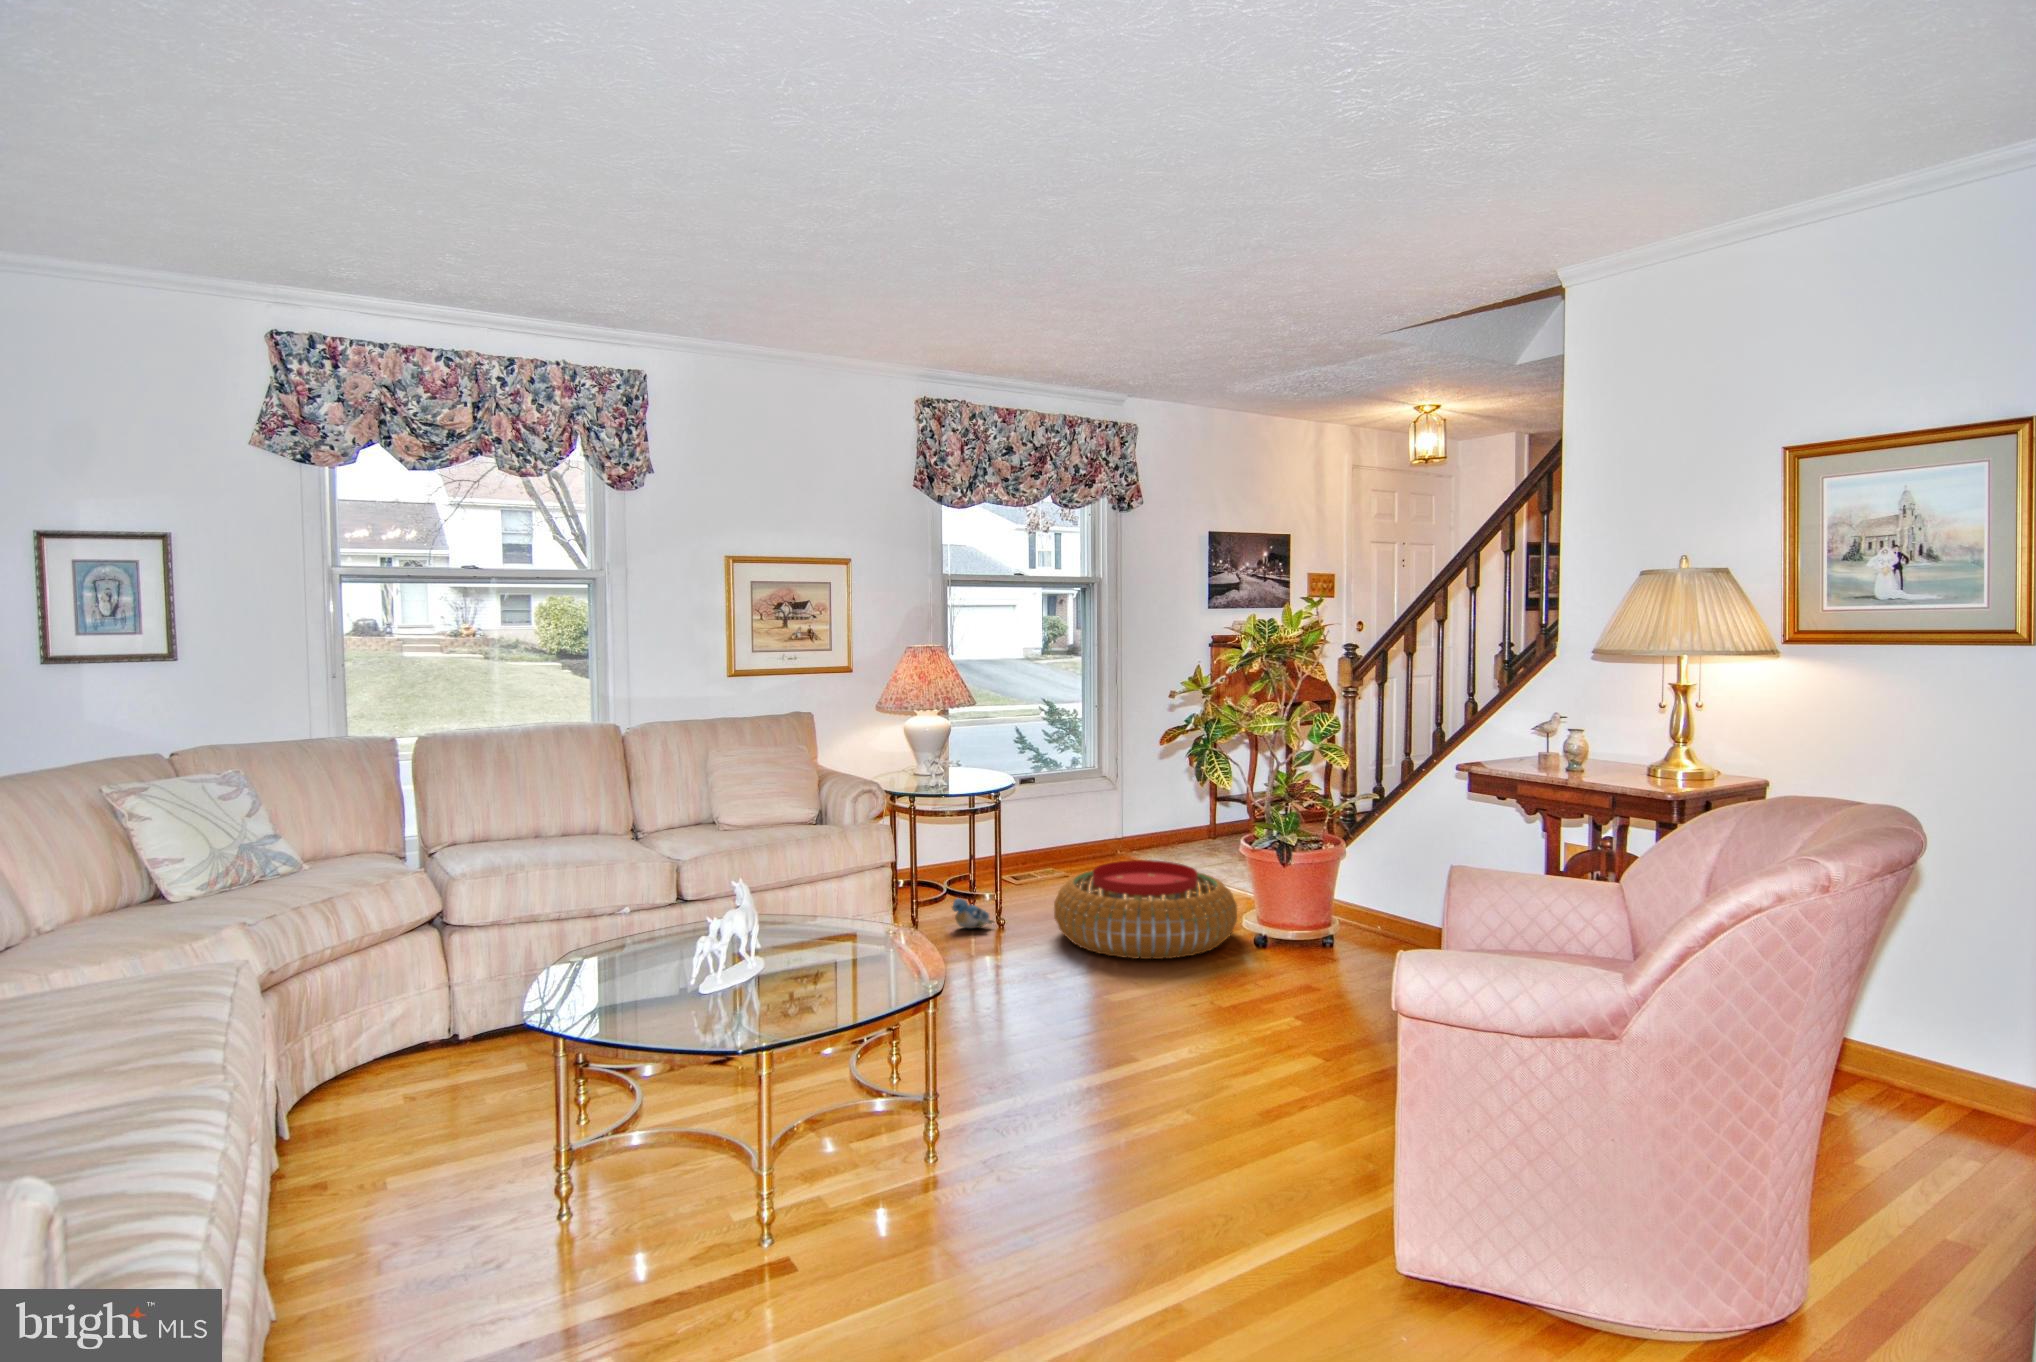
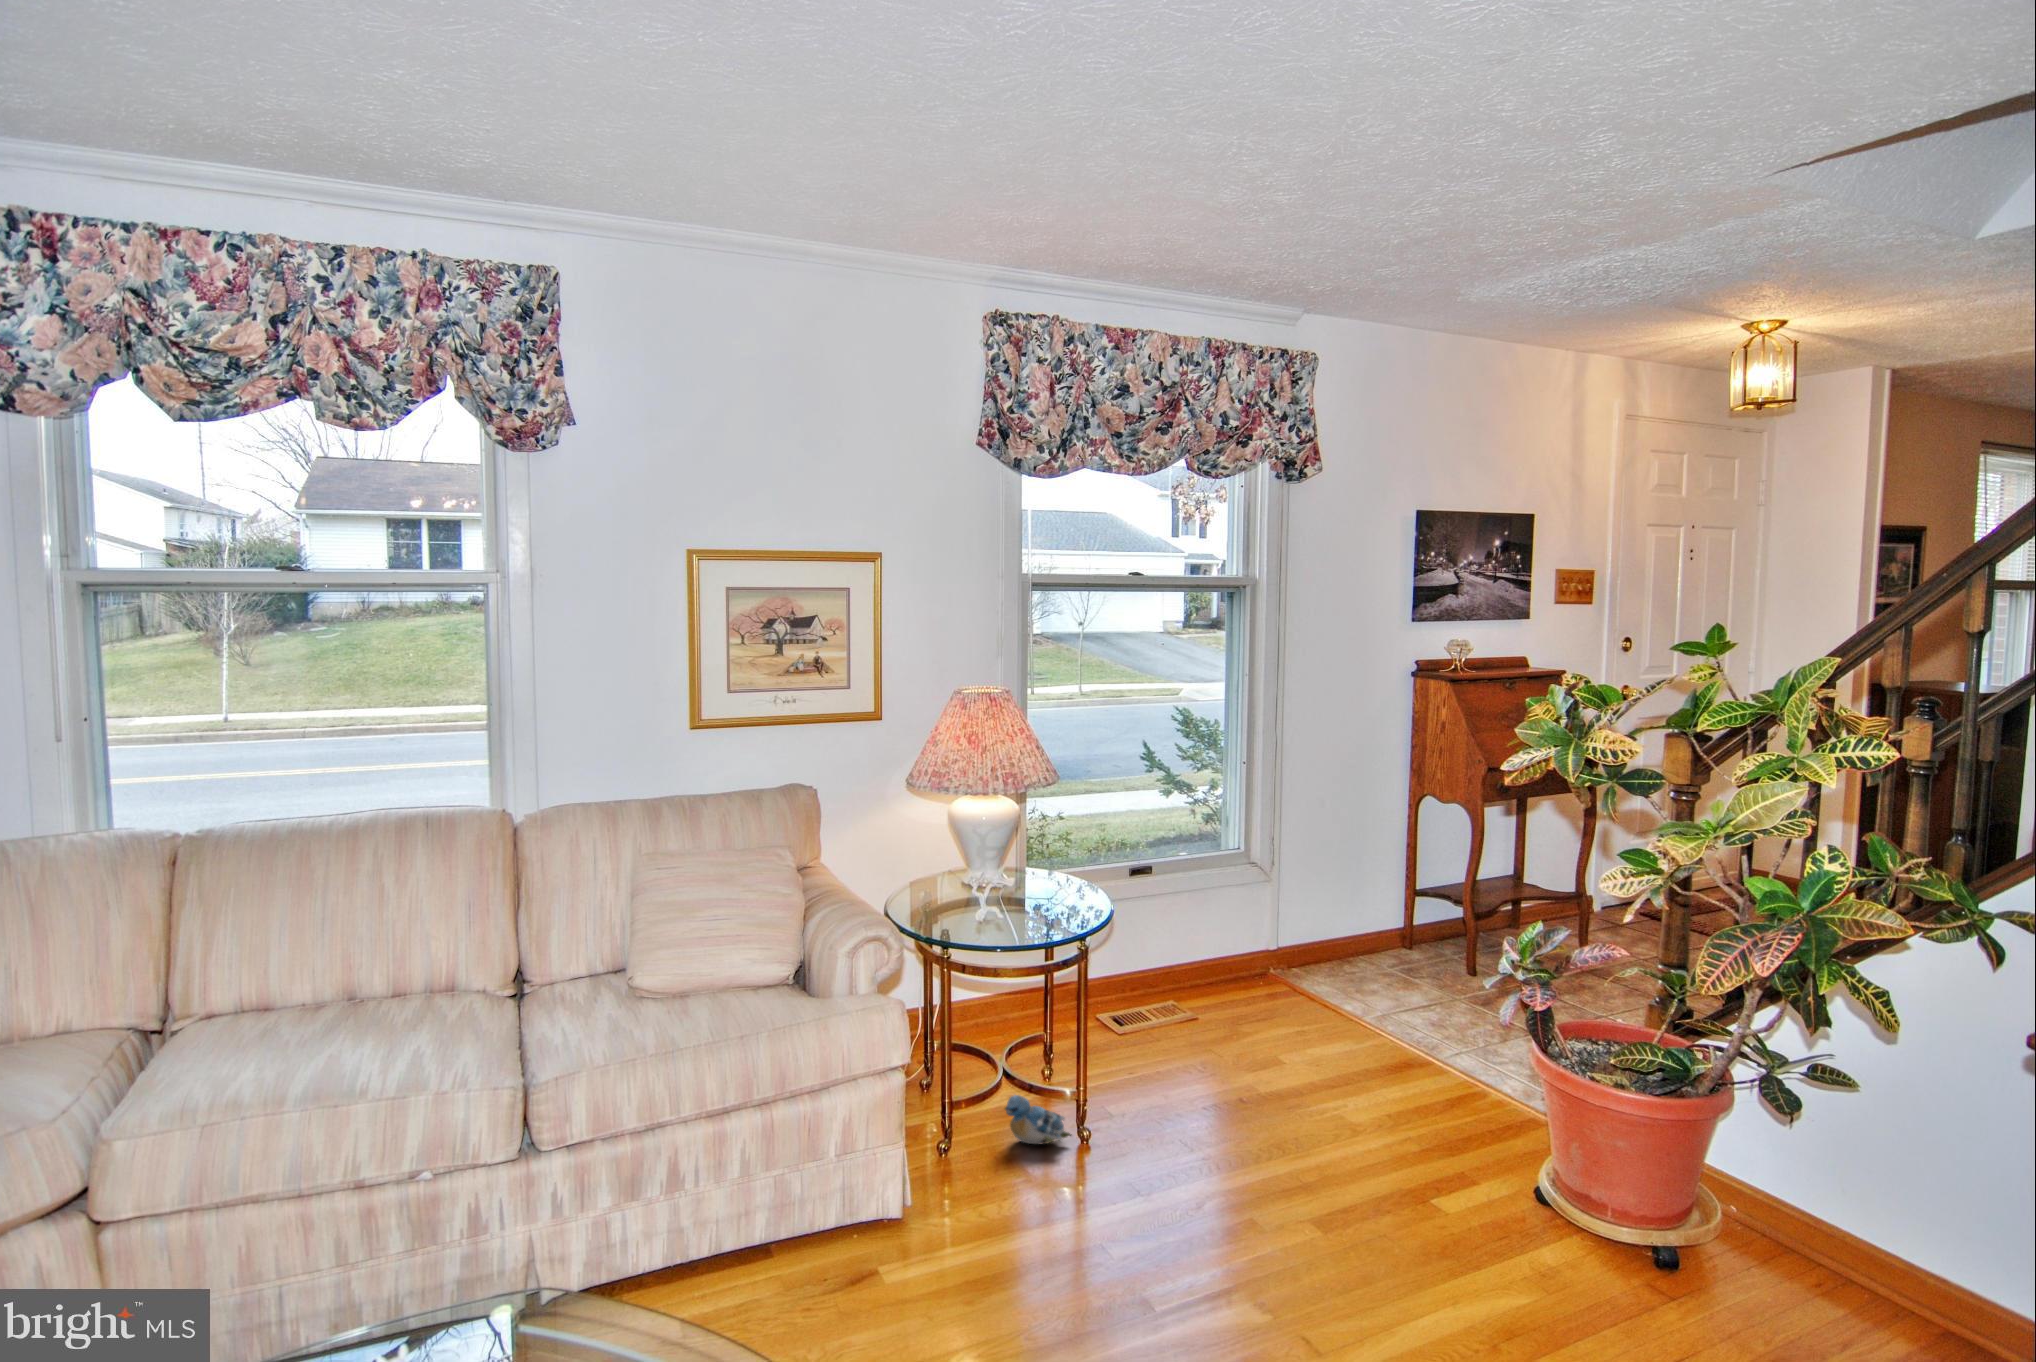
pouf: present [1054,860,1237,959] -> none [1165,1052,1479,1264]

